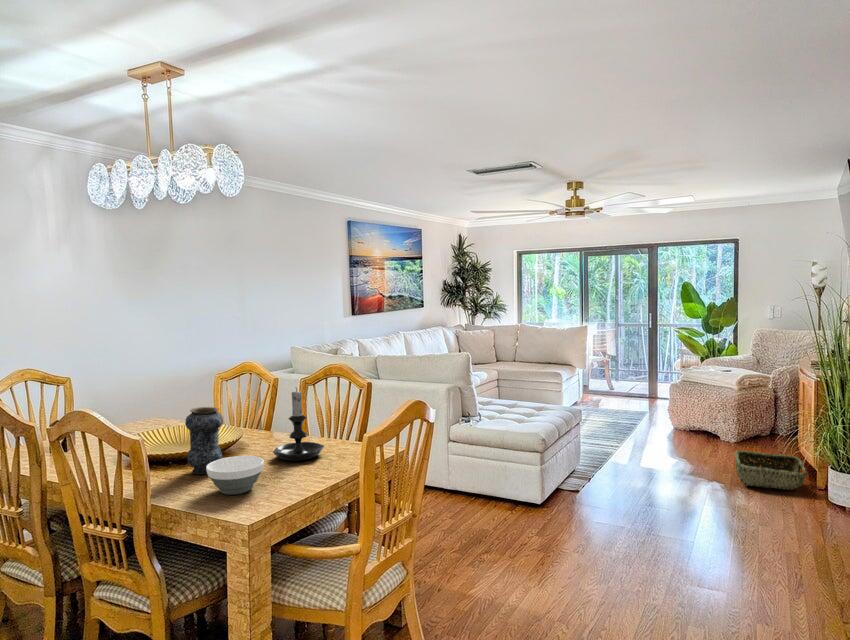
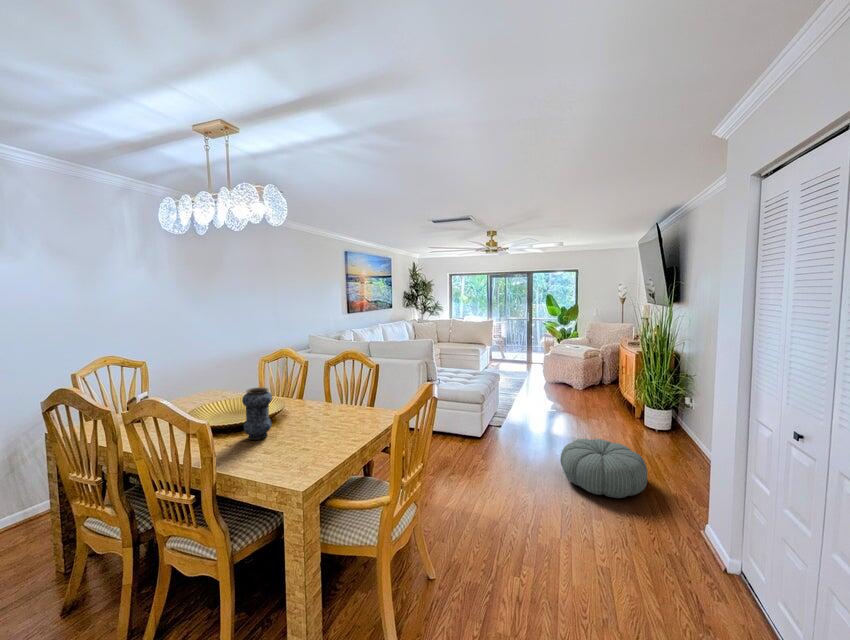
candle holder: present [273,388,324,461] -> none [310,370,348,425]
woven basket: present [734,450,807,490] -> none [591,398,636,422]
bowl: present [206,456,264,495] -> none [262,426,308,459]
pouf: none [655,507,791,595] -> present [560,439,647,498]

